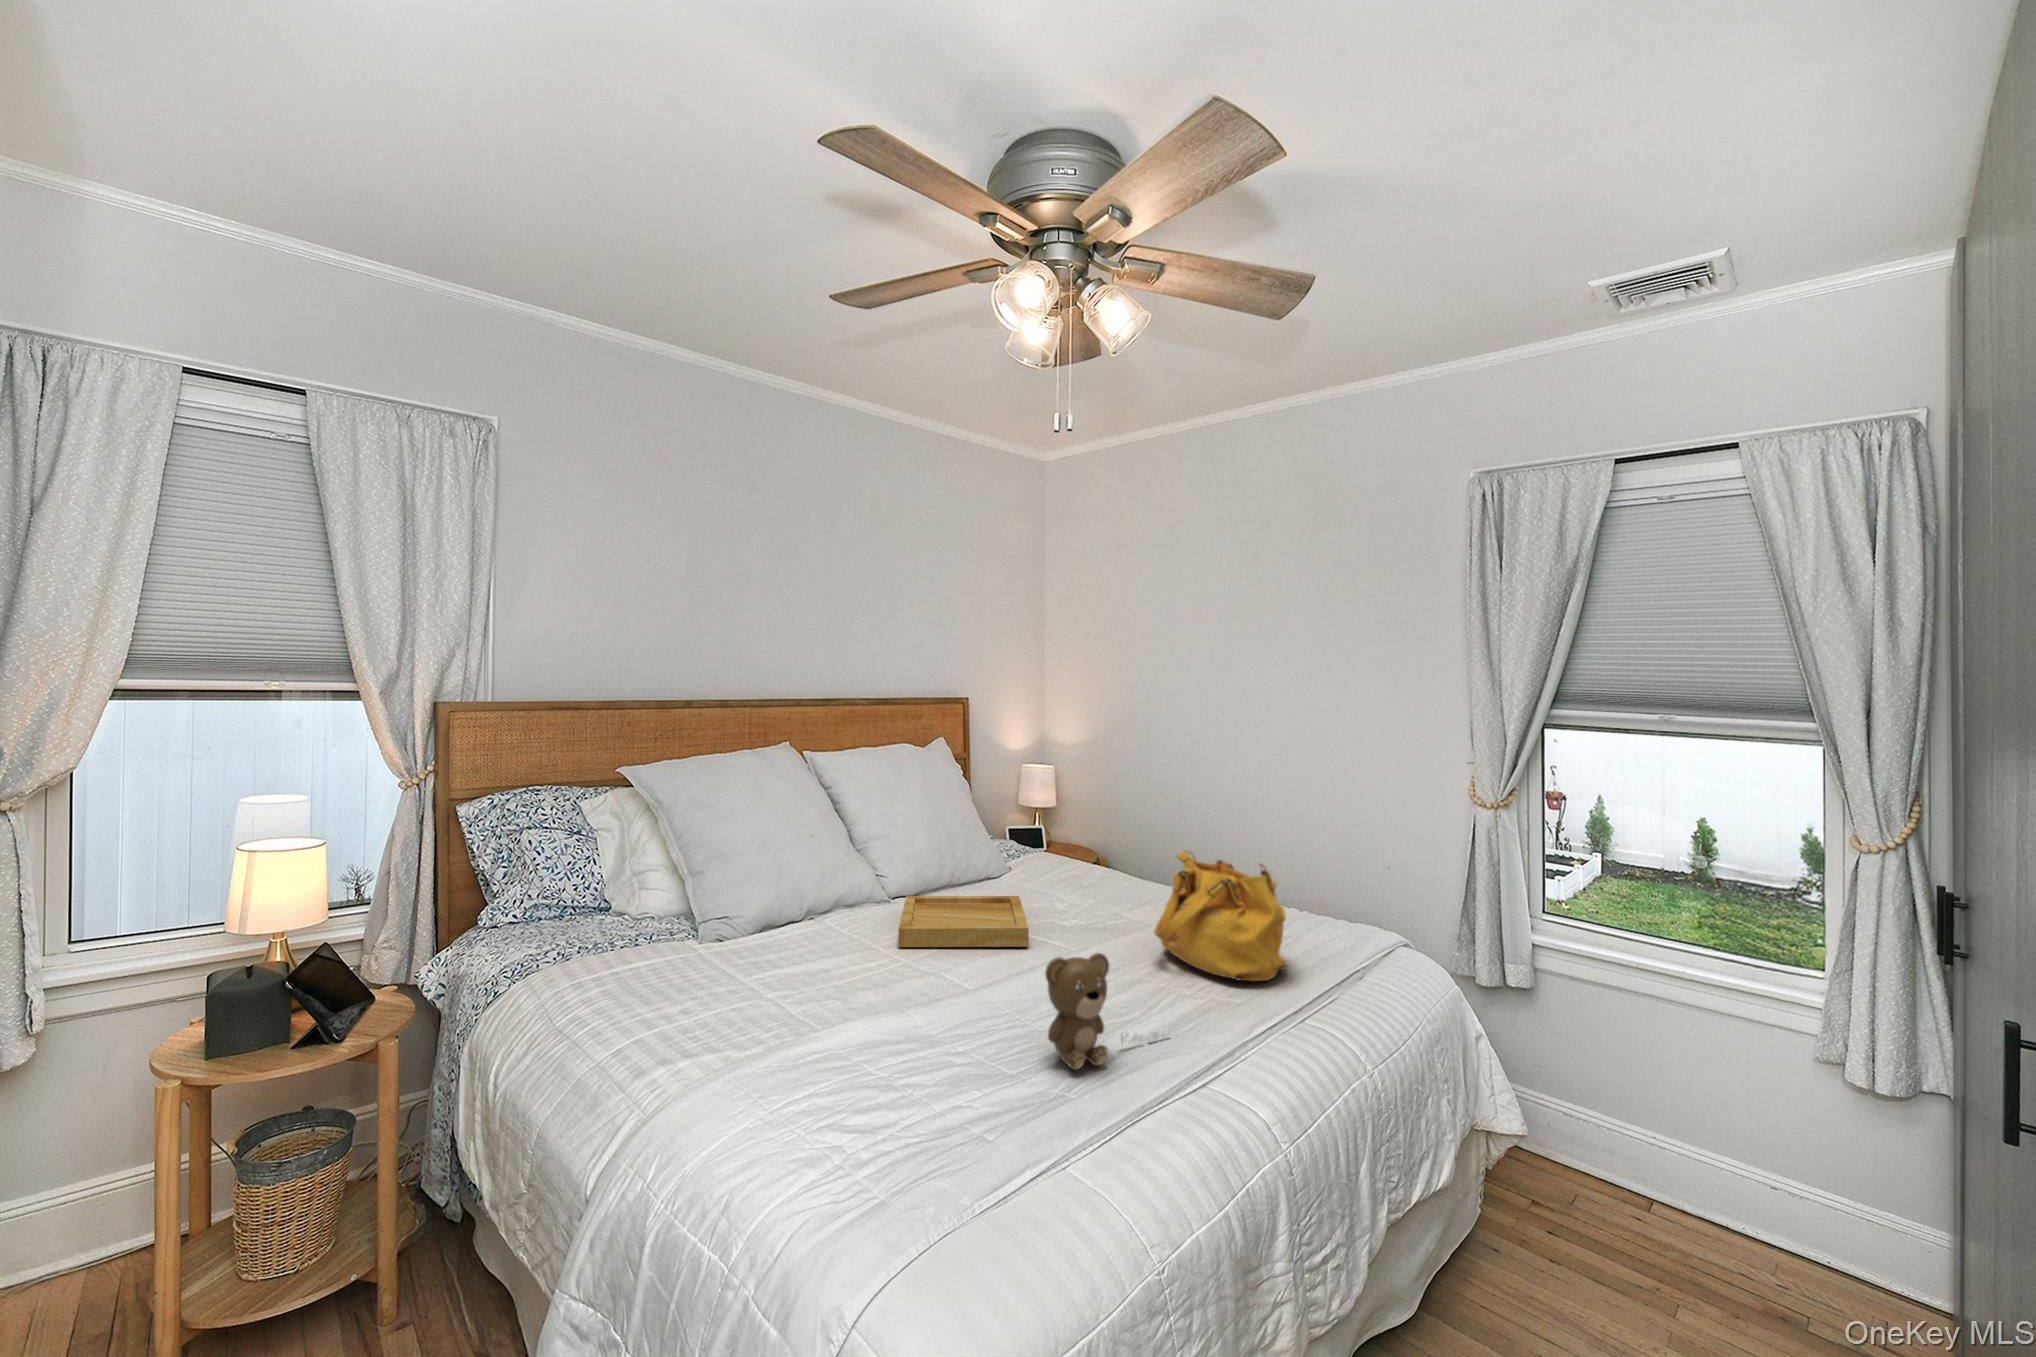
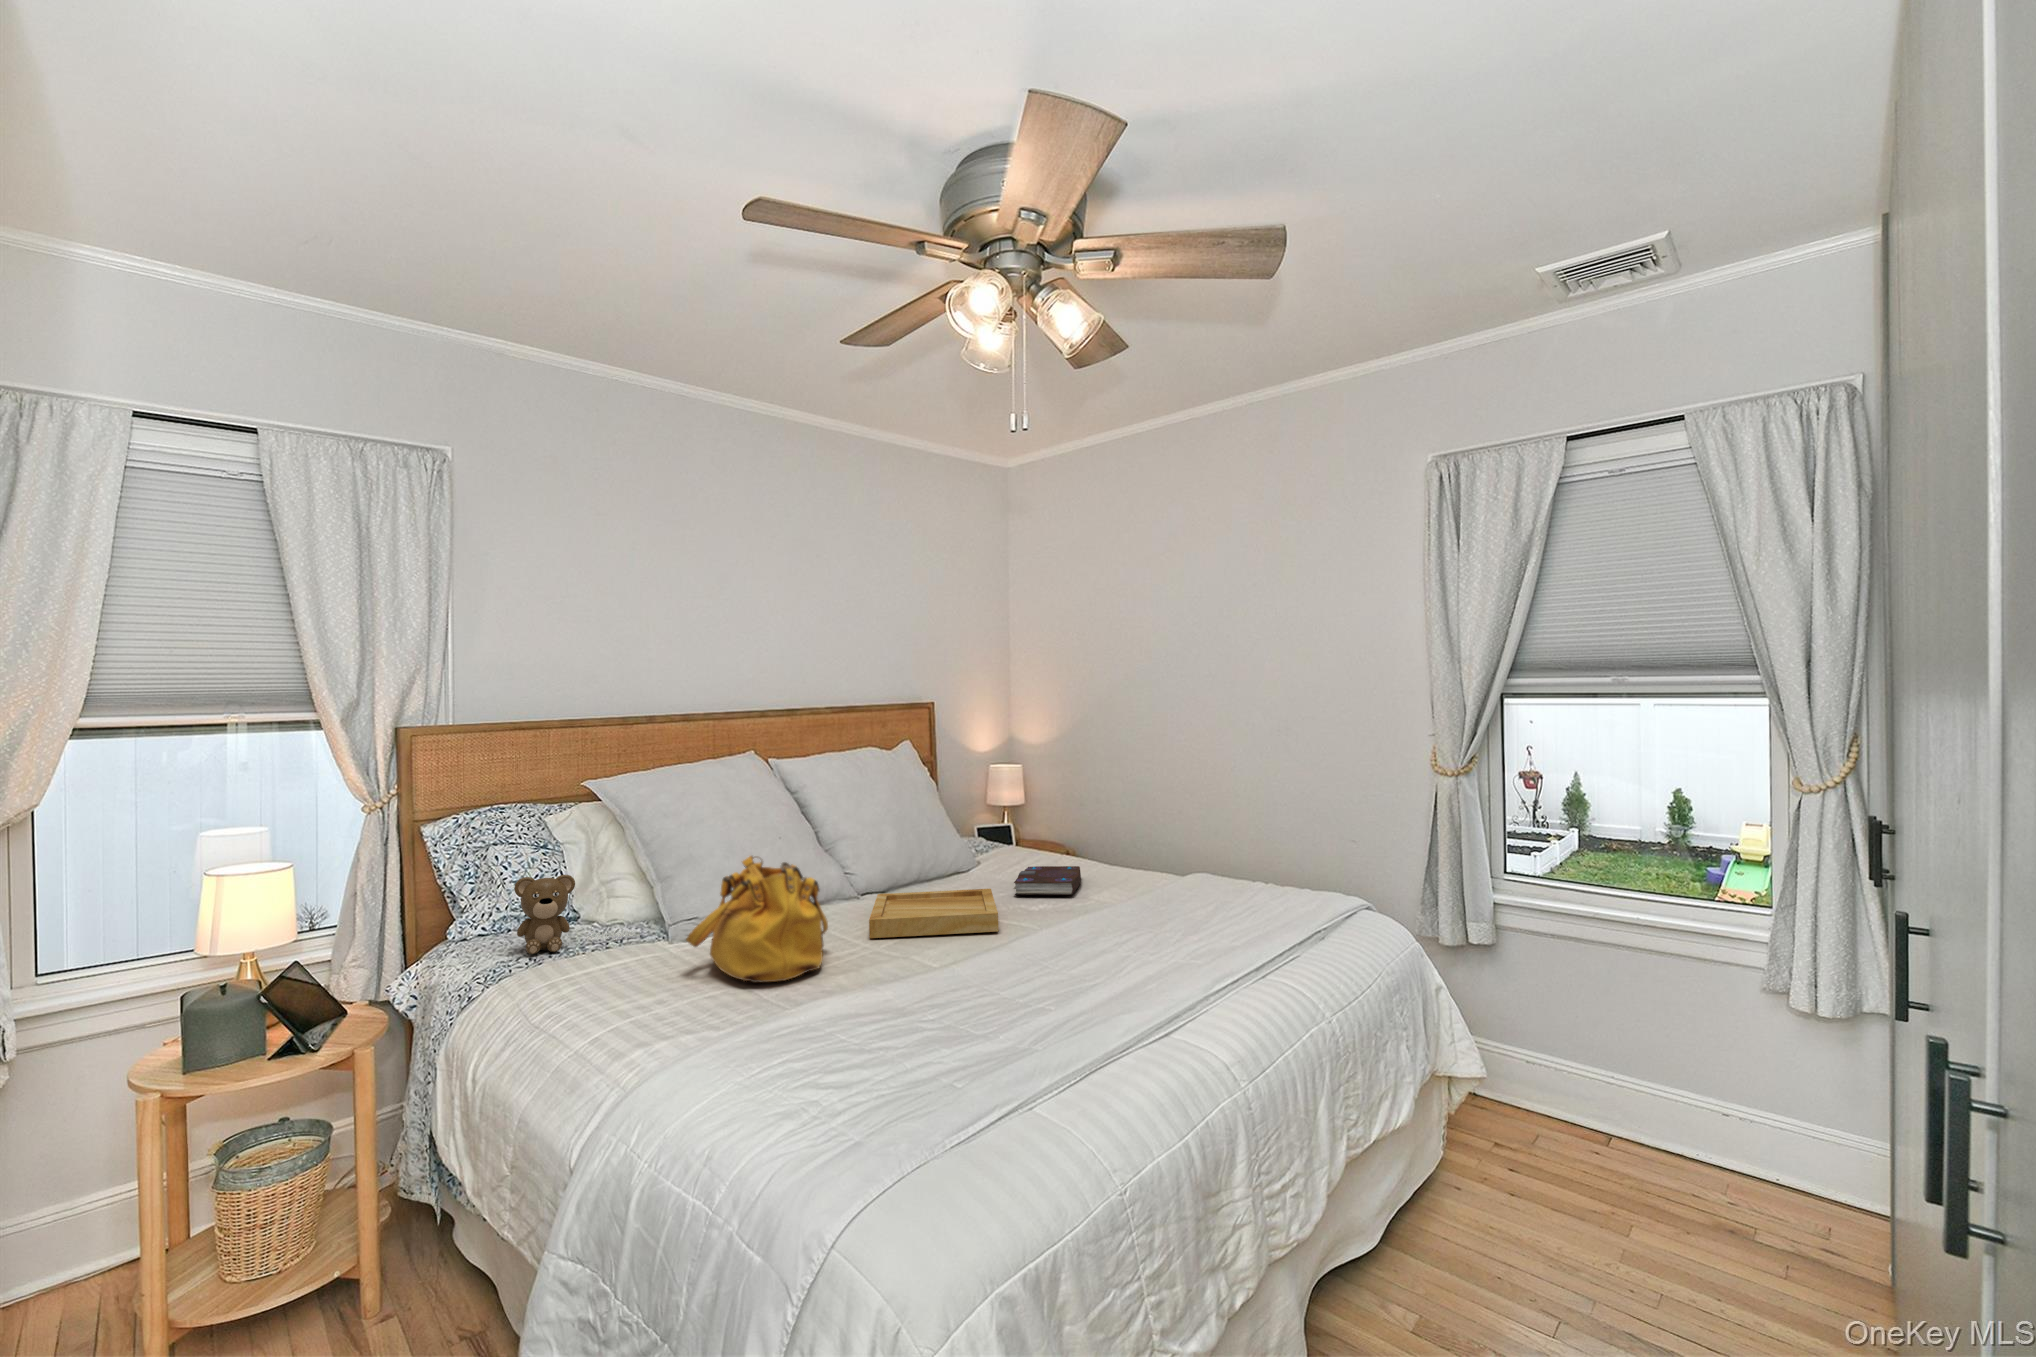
handbag: present [1154,850,1288,981] -> present [686,856,828,982]
book: none [1040,871,1107,906] -> present [1013,866,1081,895]
teddy bear: present [1045,953,1170,1070] -> present [514,874,634,954]

